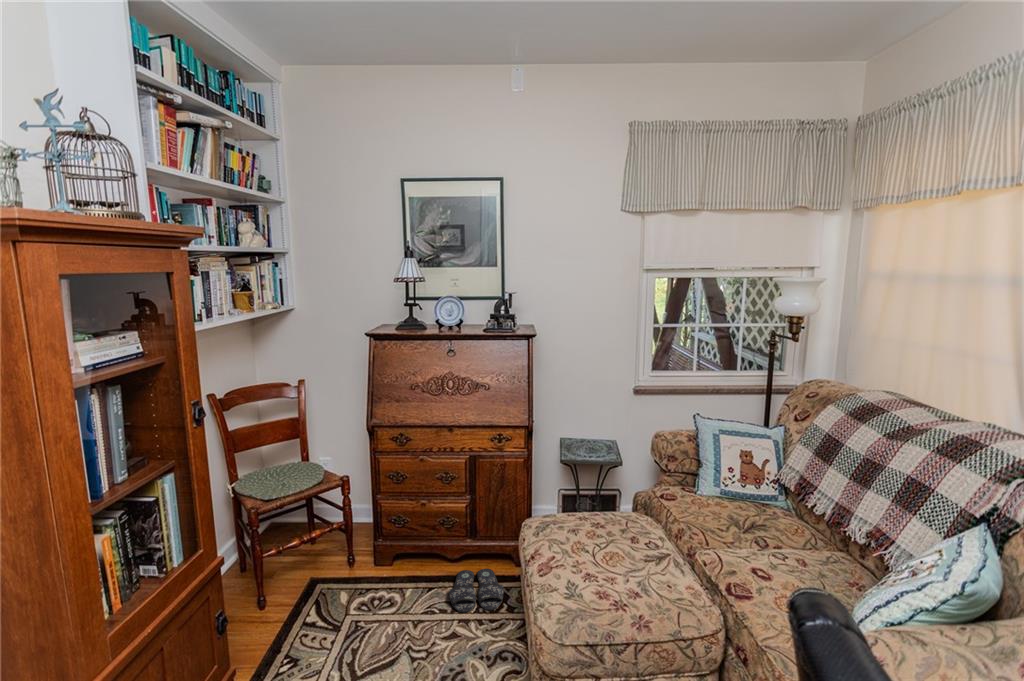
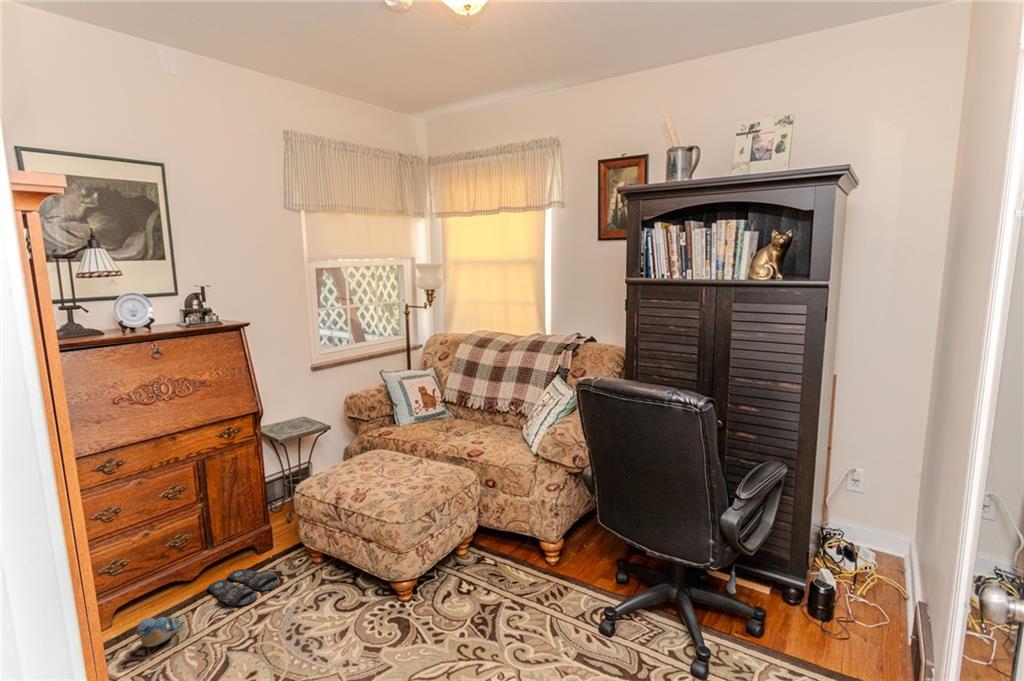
plush toy: none [374,576,414,603] -> present [136,616,186,647]

